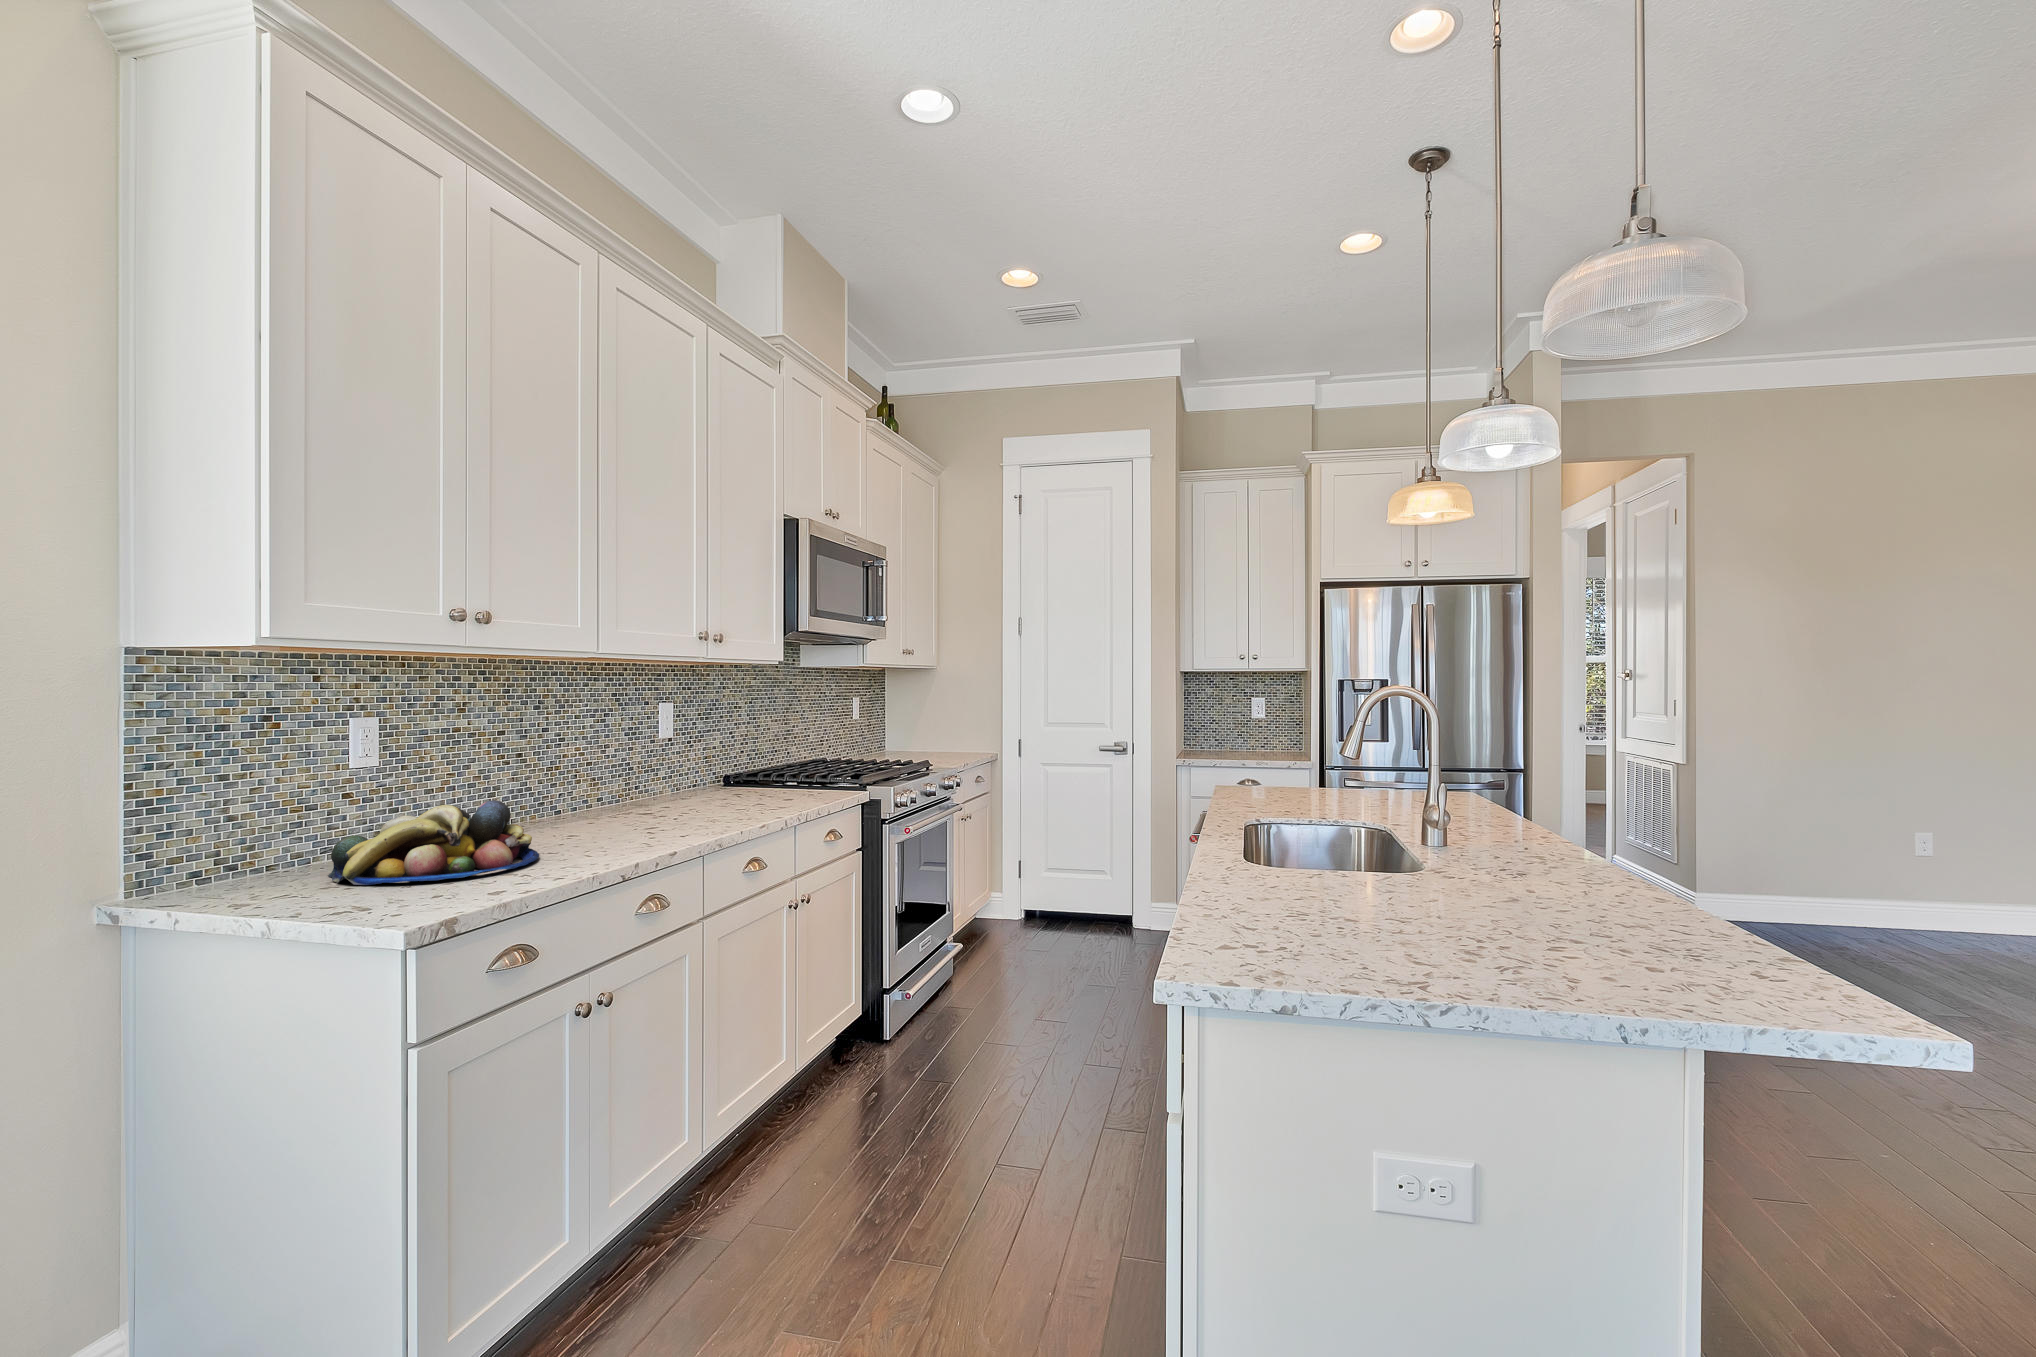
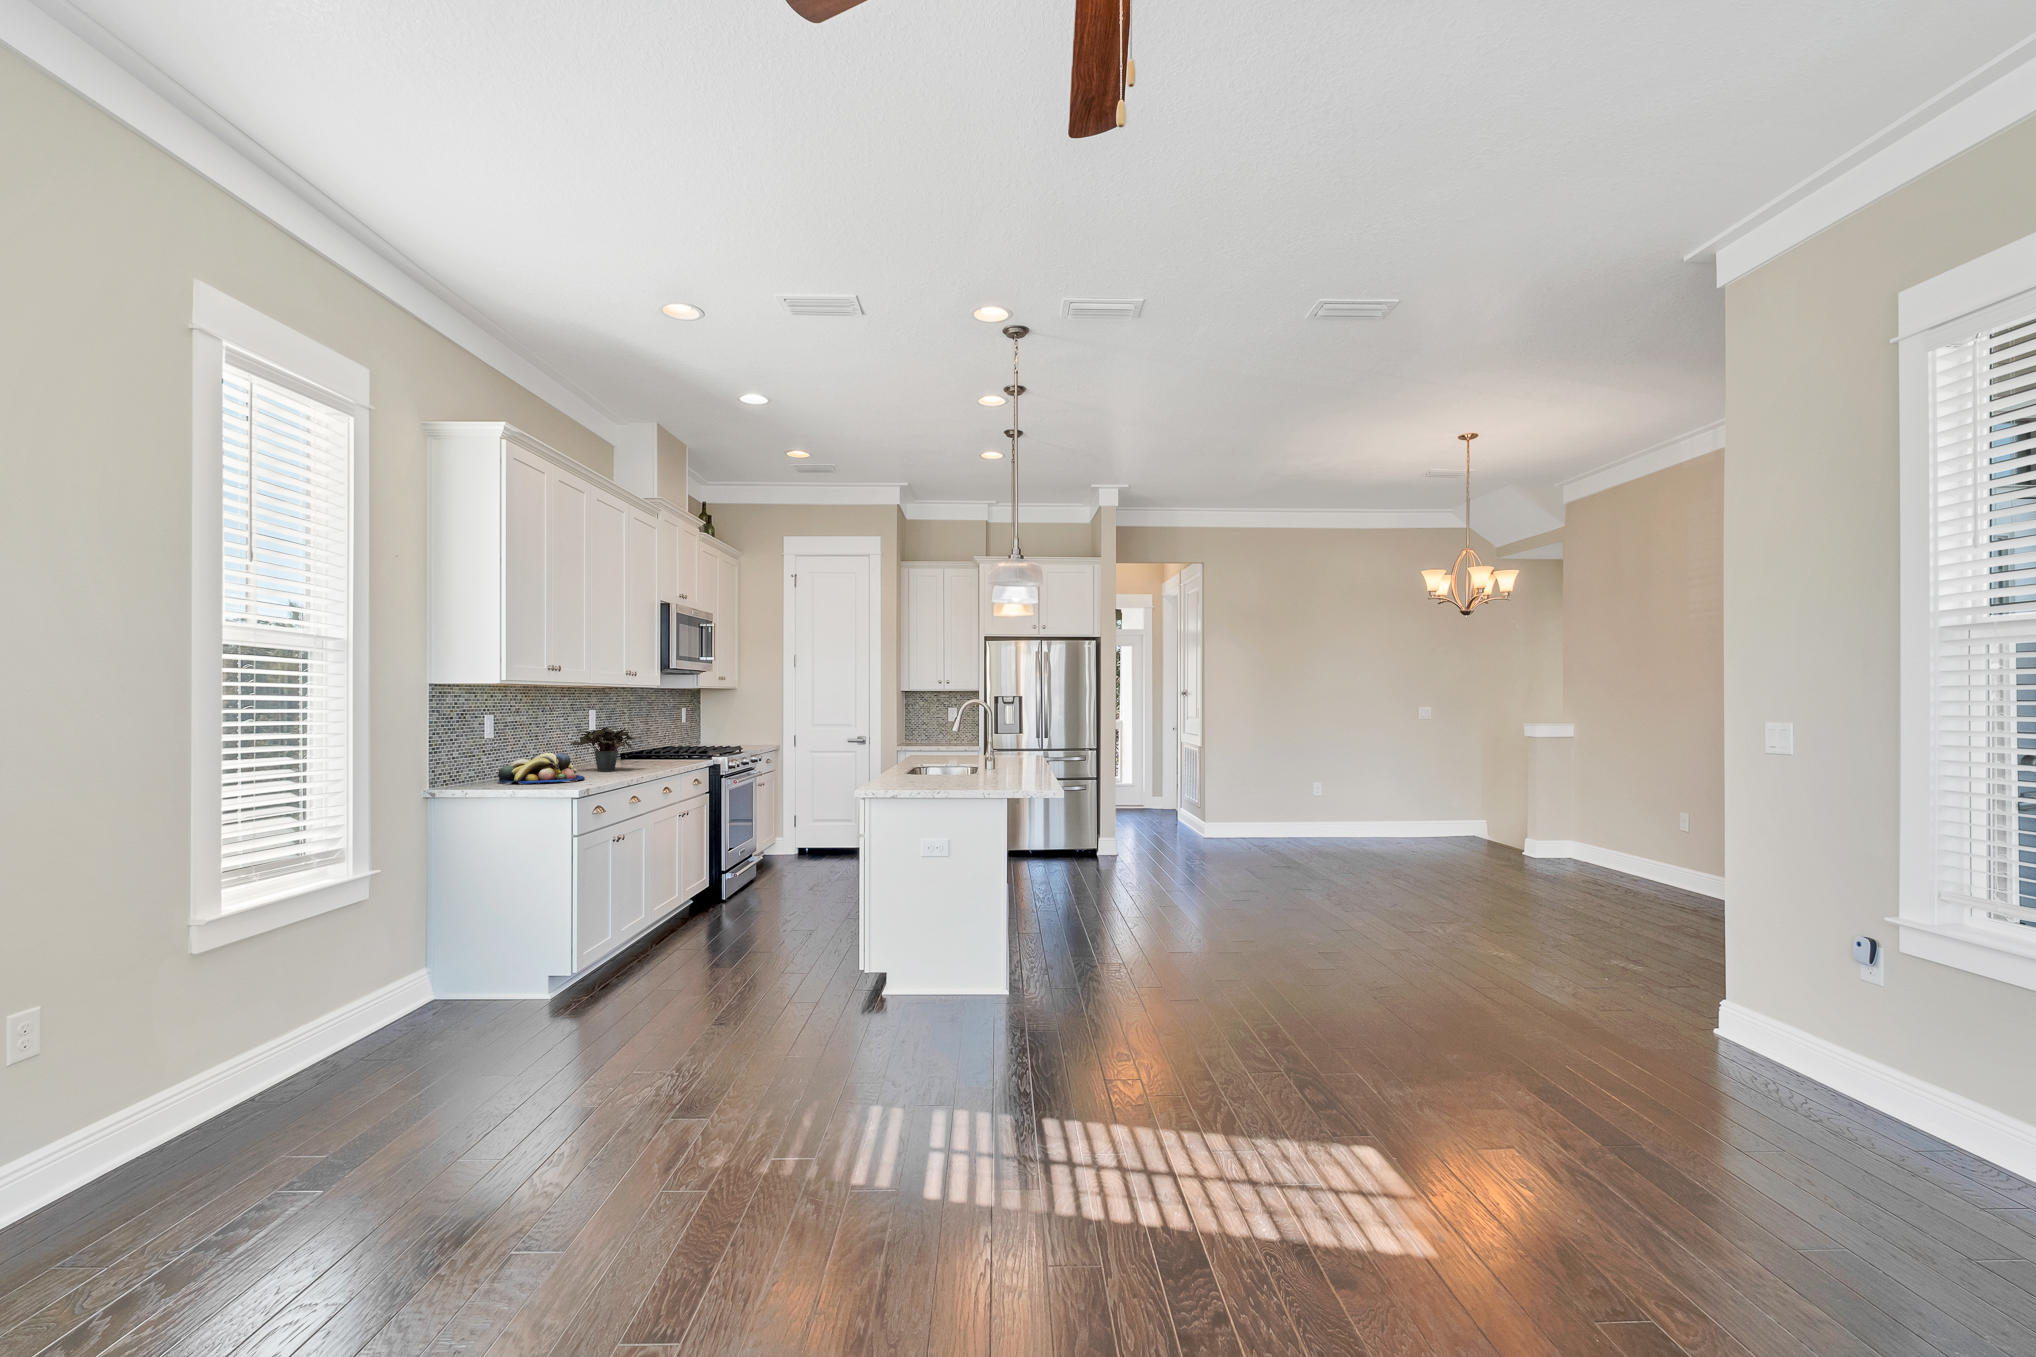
potted plant: none [562,738,711,827] -> present [570,727,641,771]

